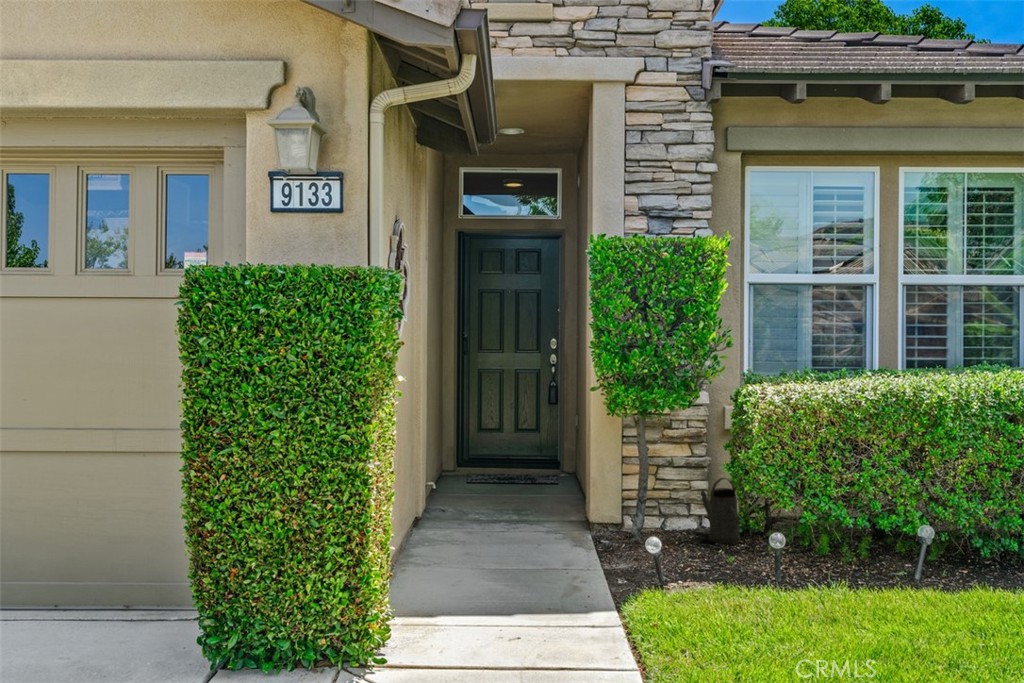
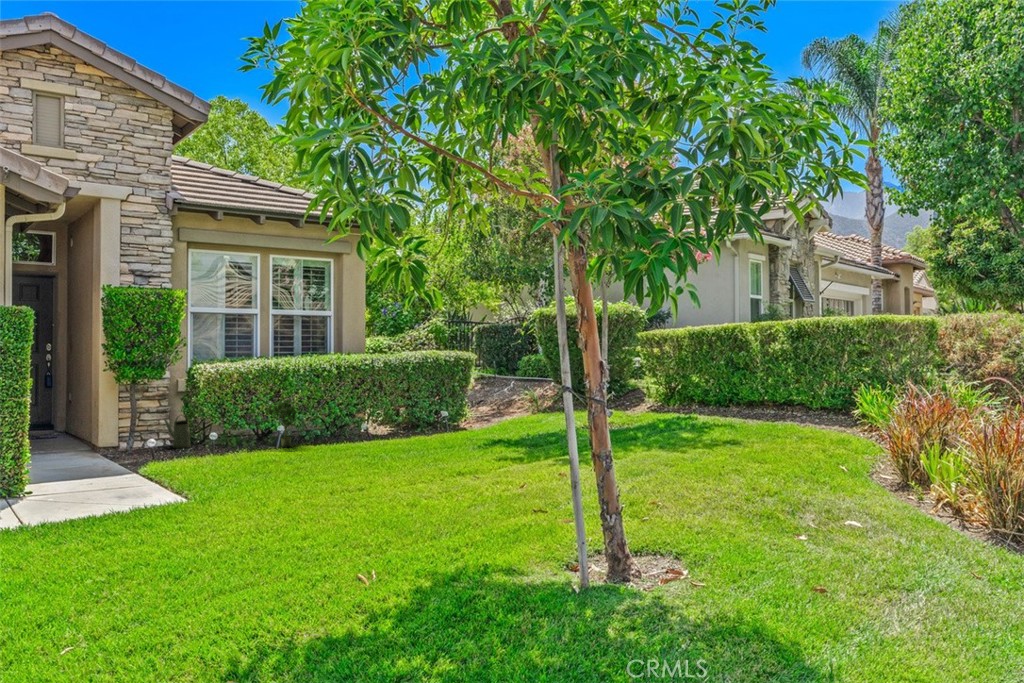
potted plant: none [890,472,975,586] -> present [266,400,299,447]

